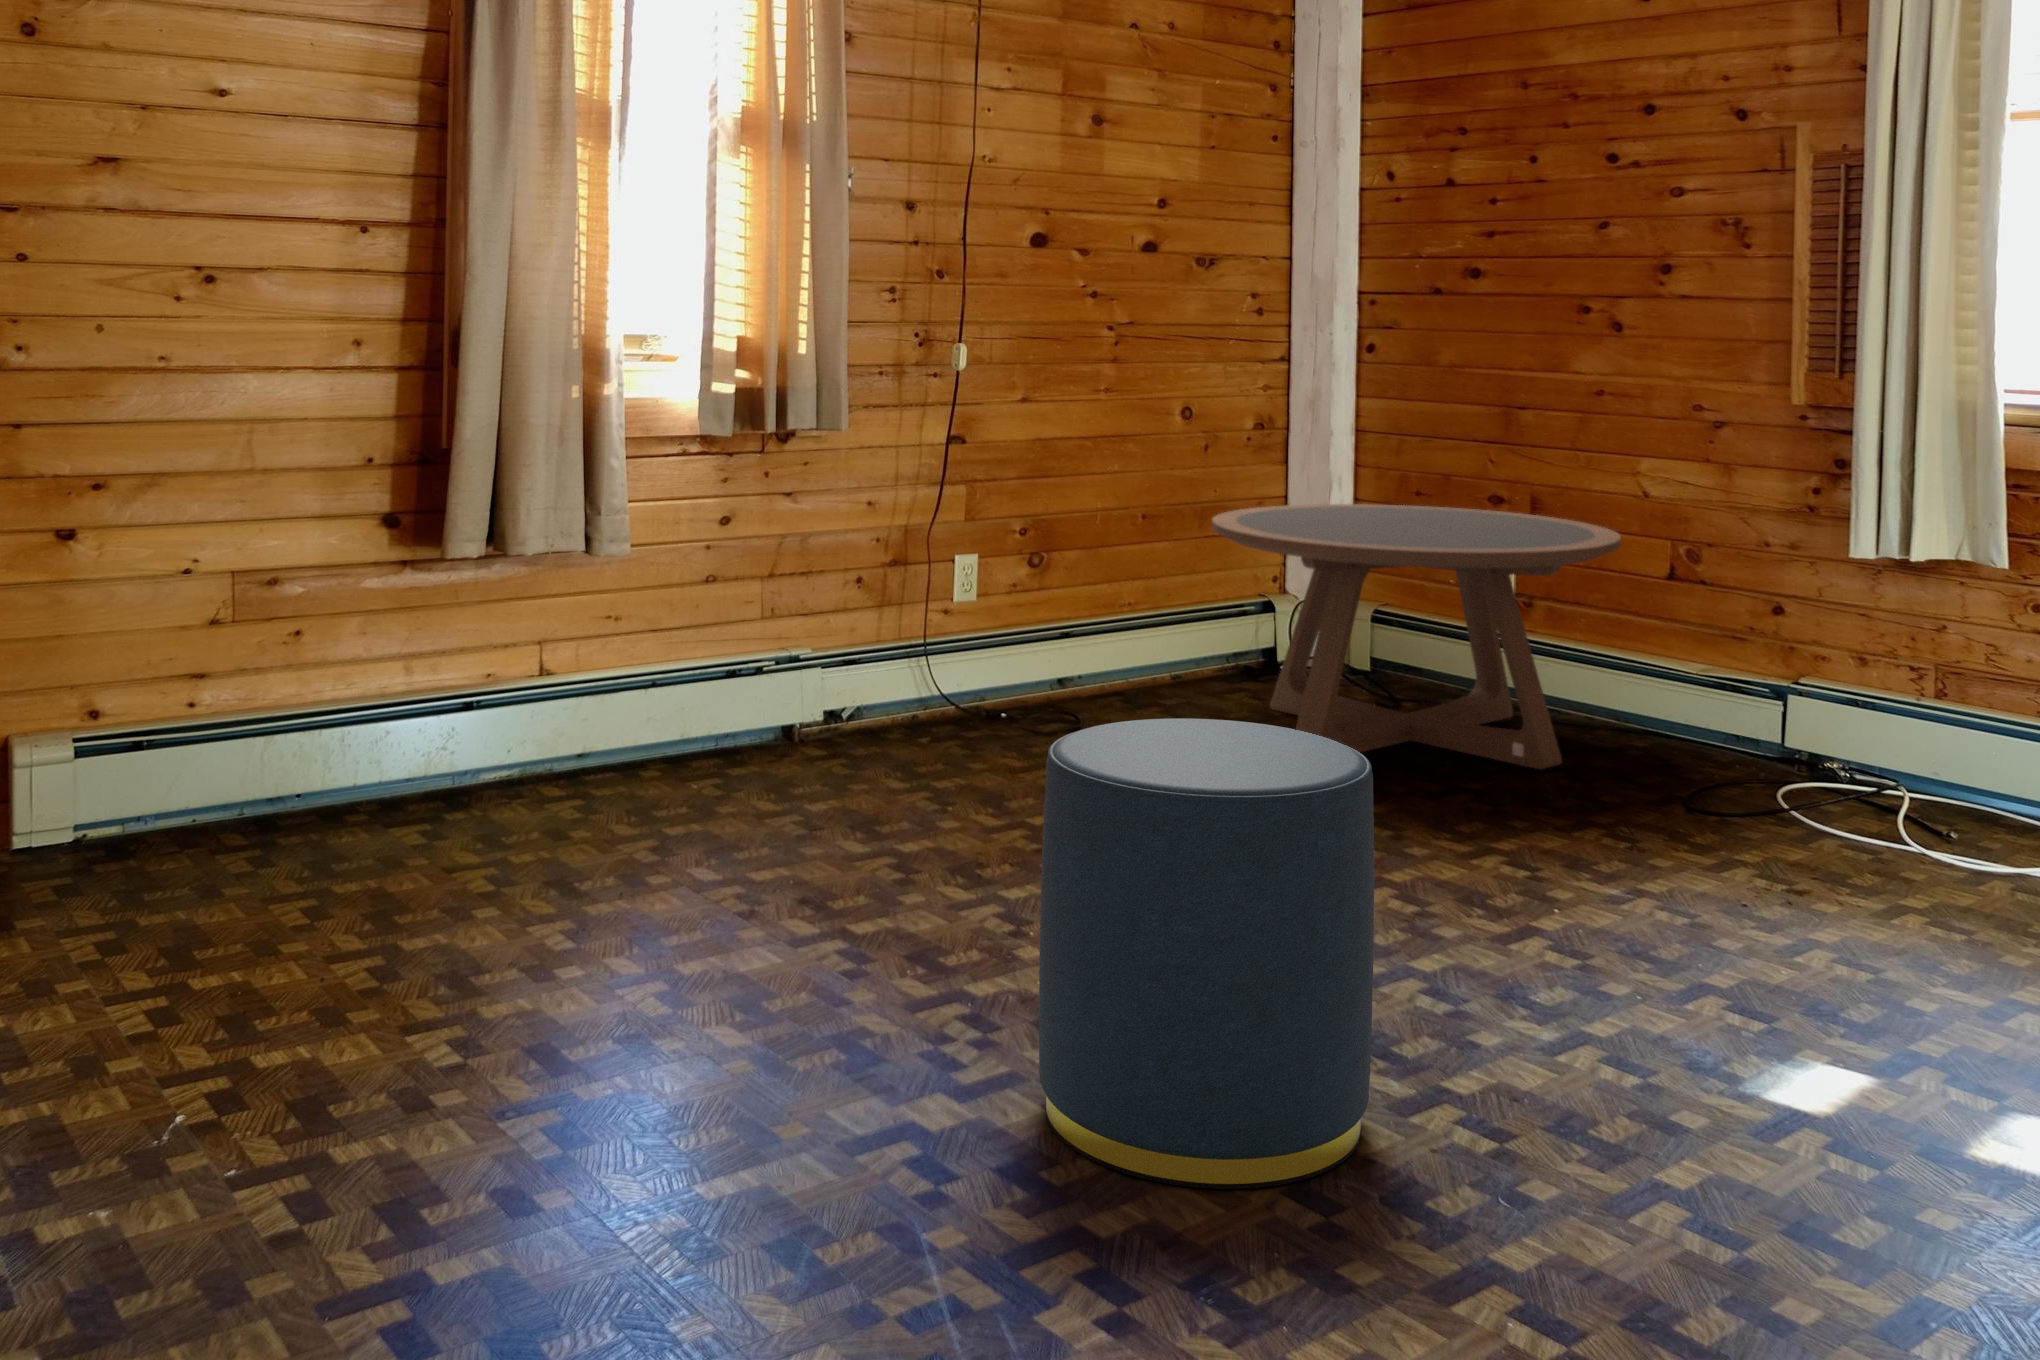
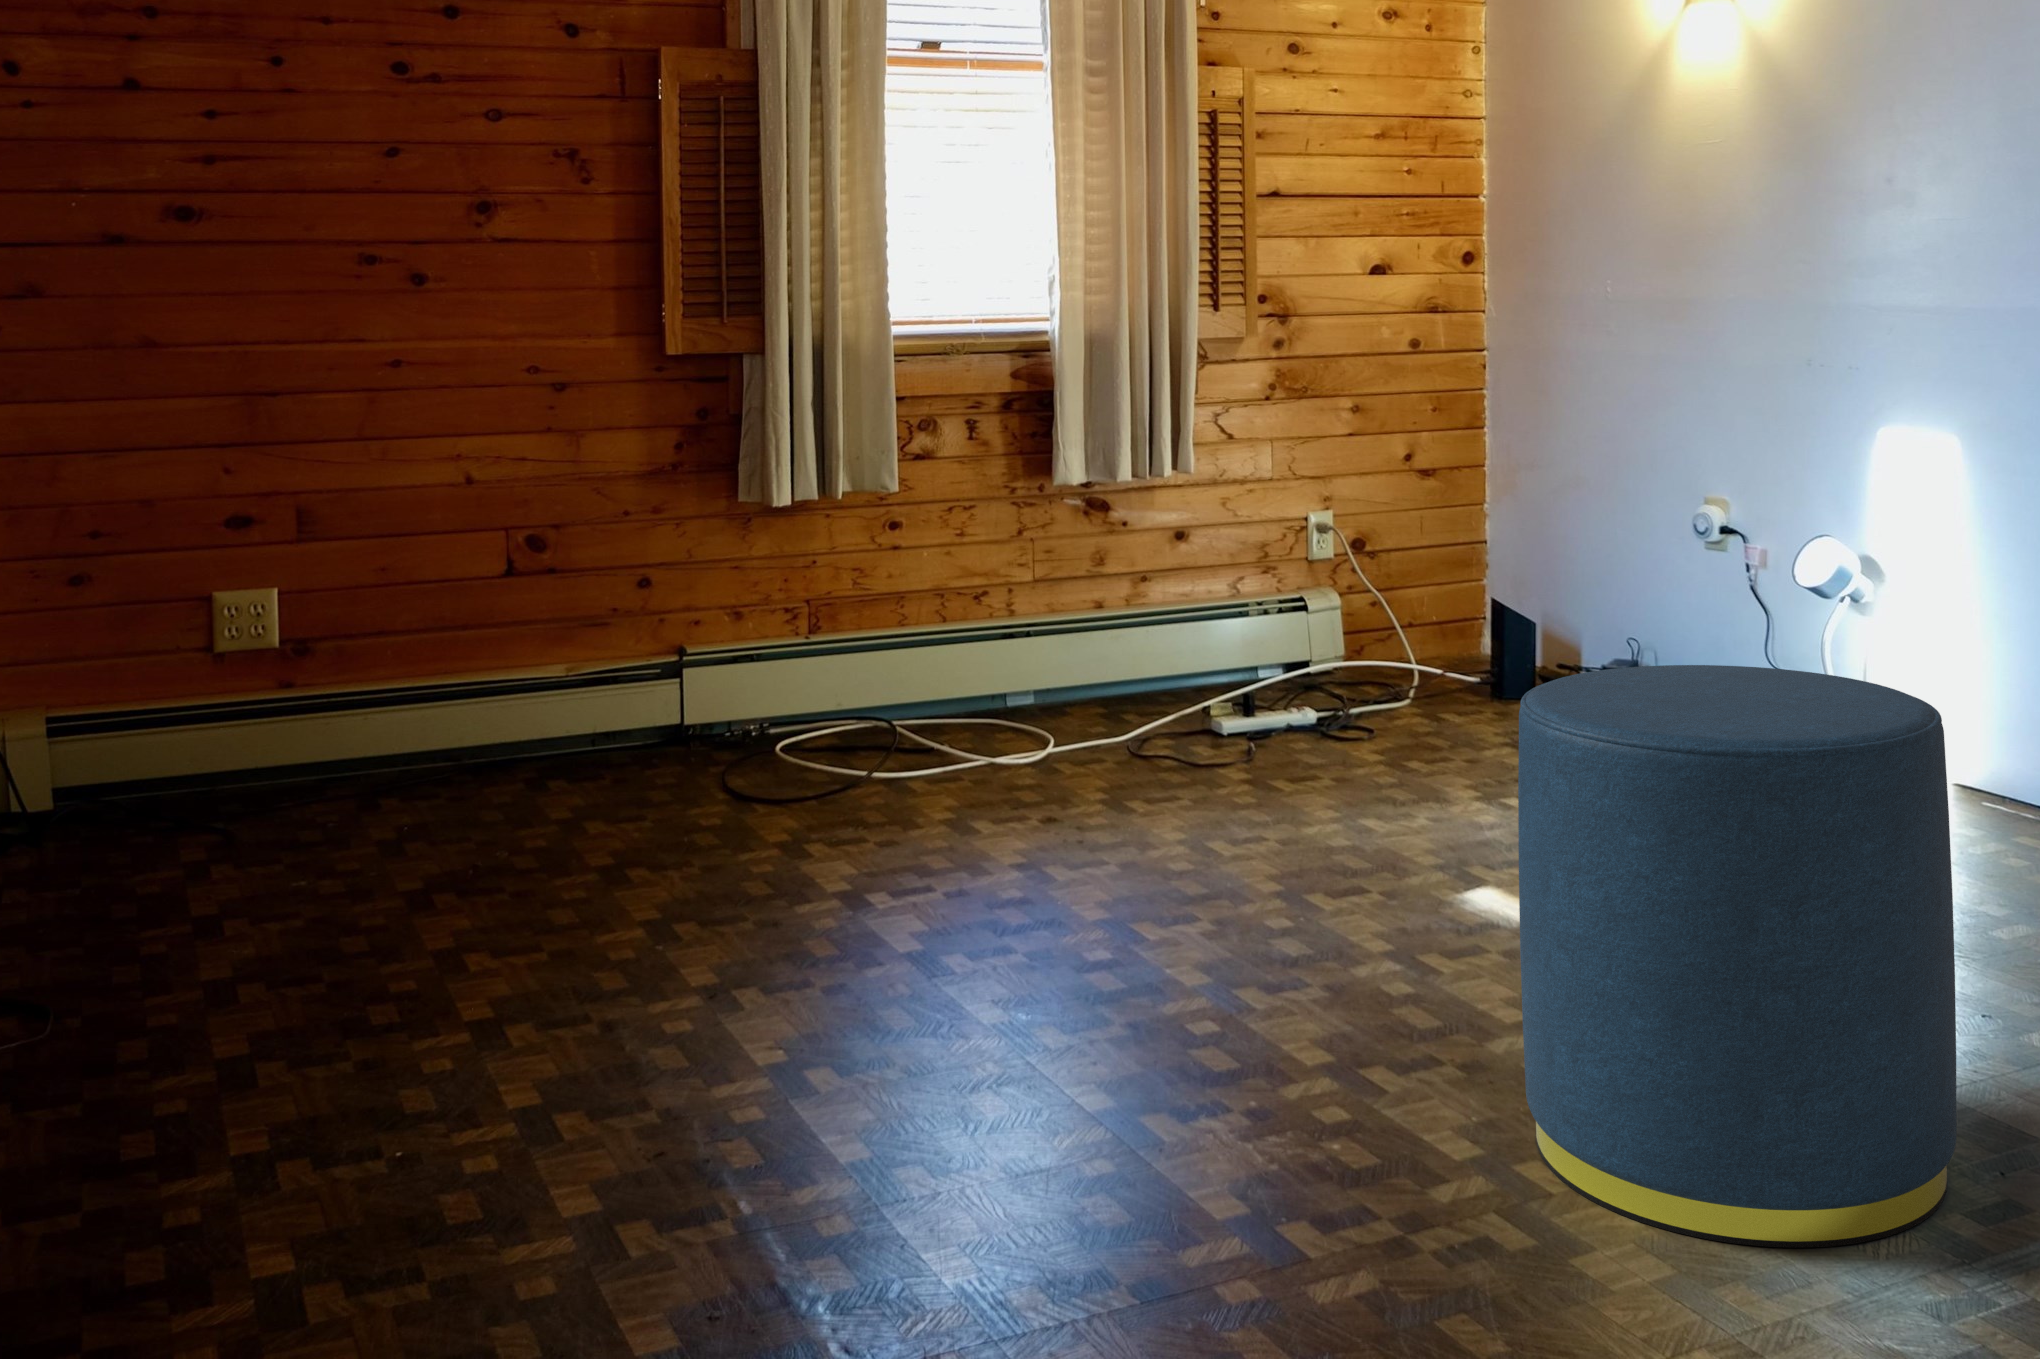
coffee table: present [1212,504,1621,770] -> none [23,523,633,919]

